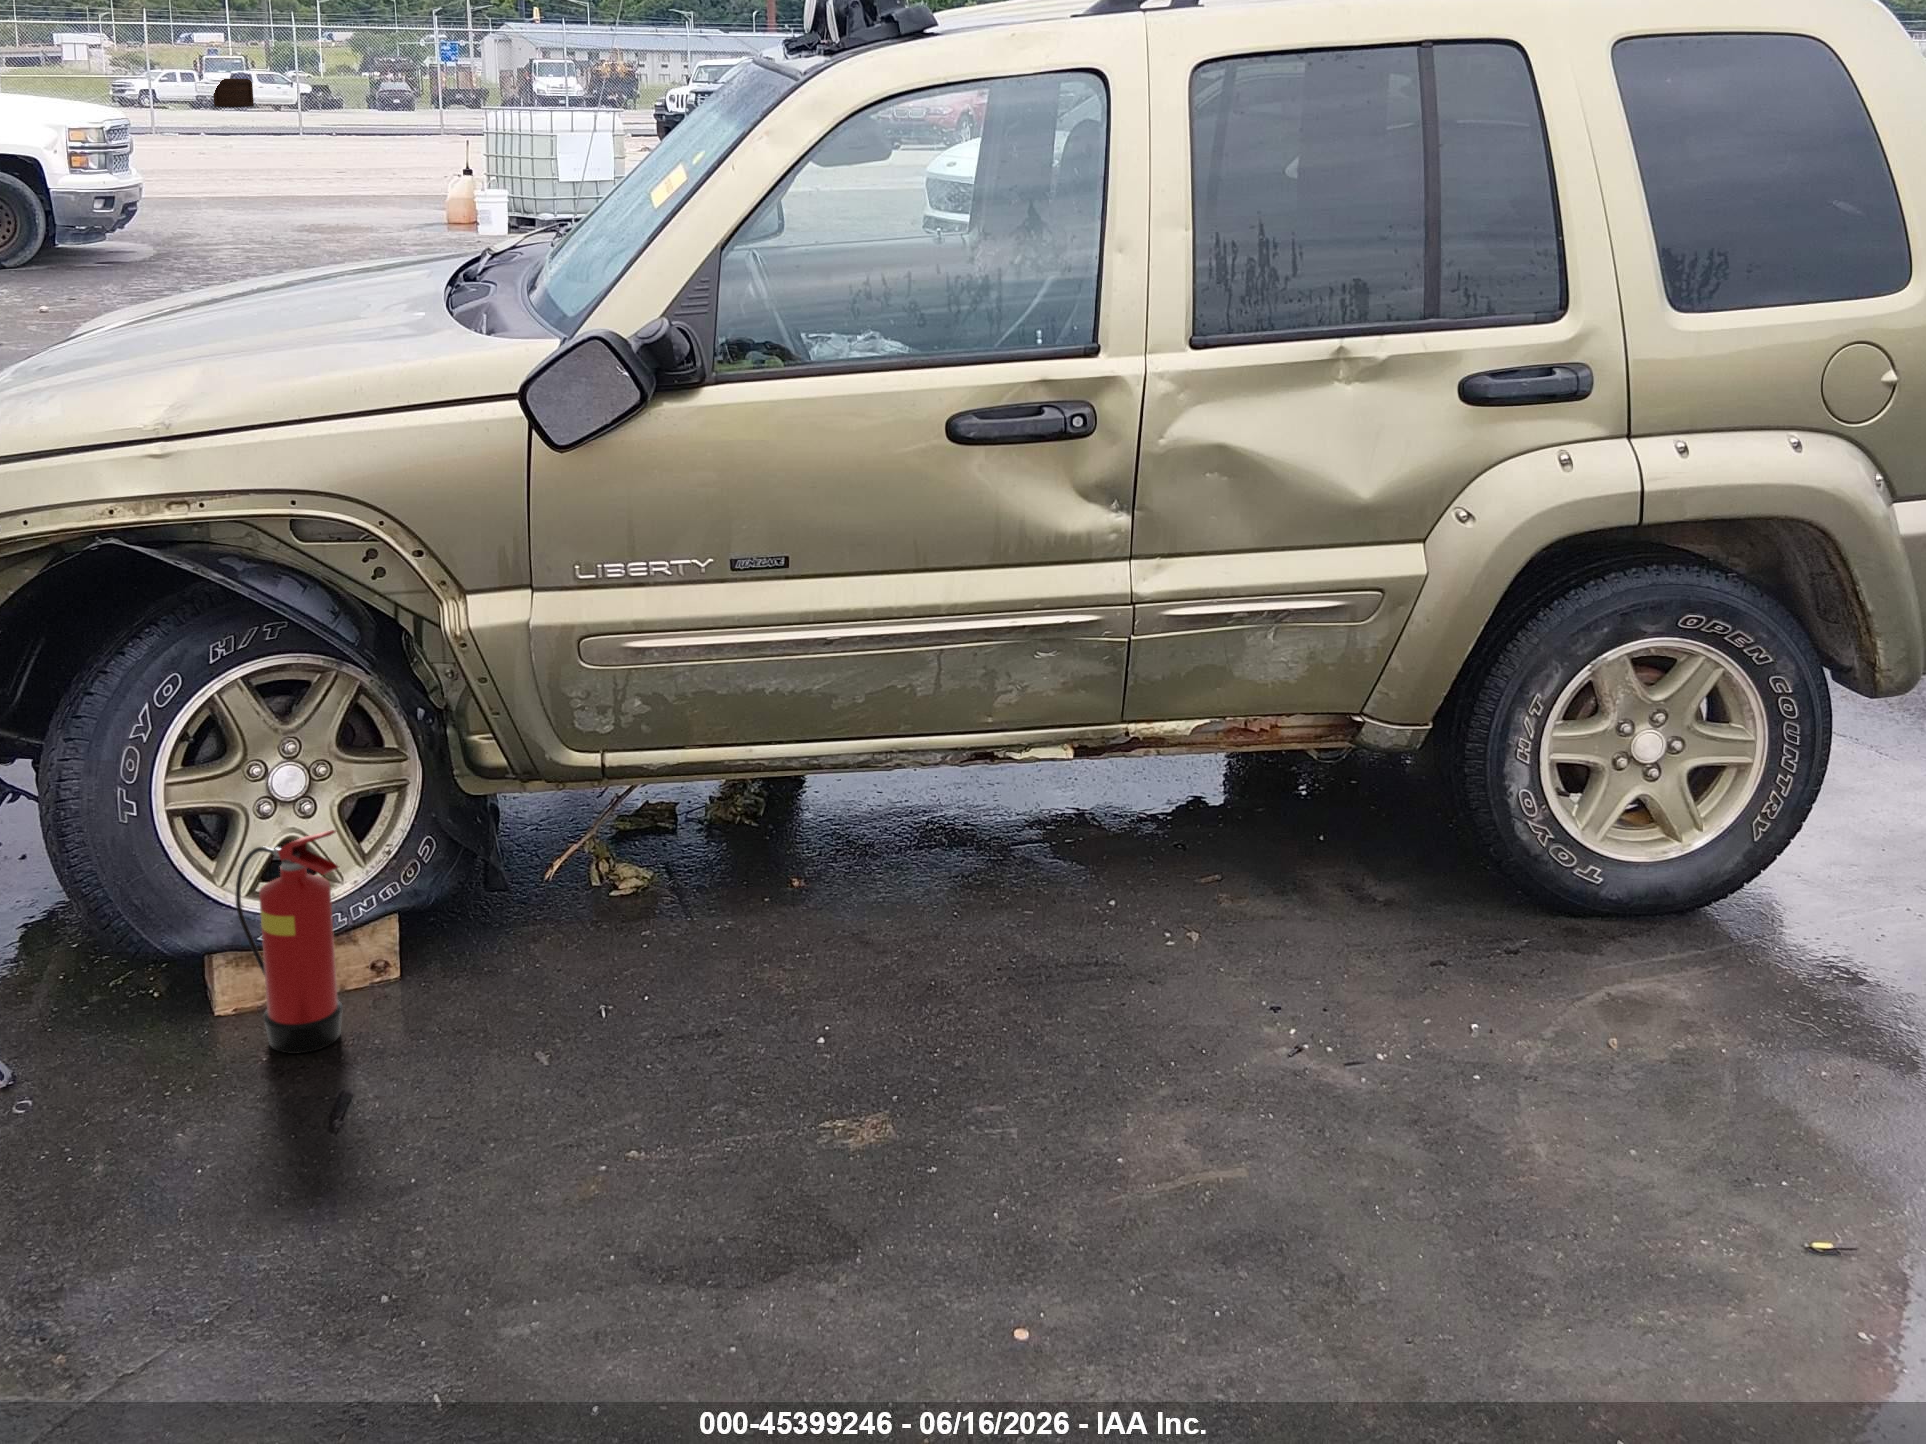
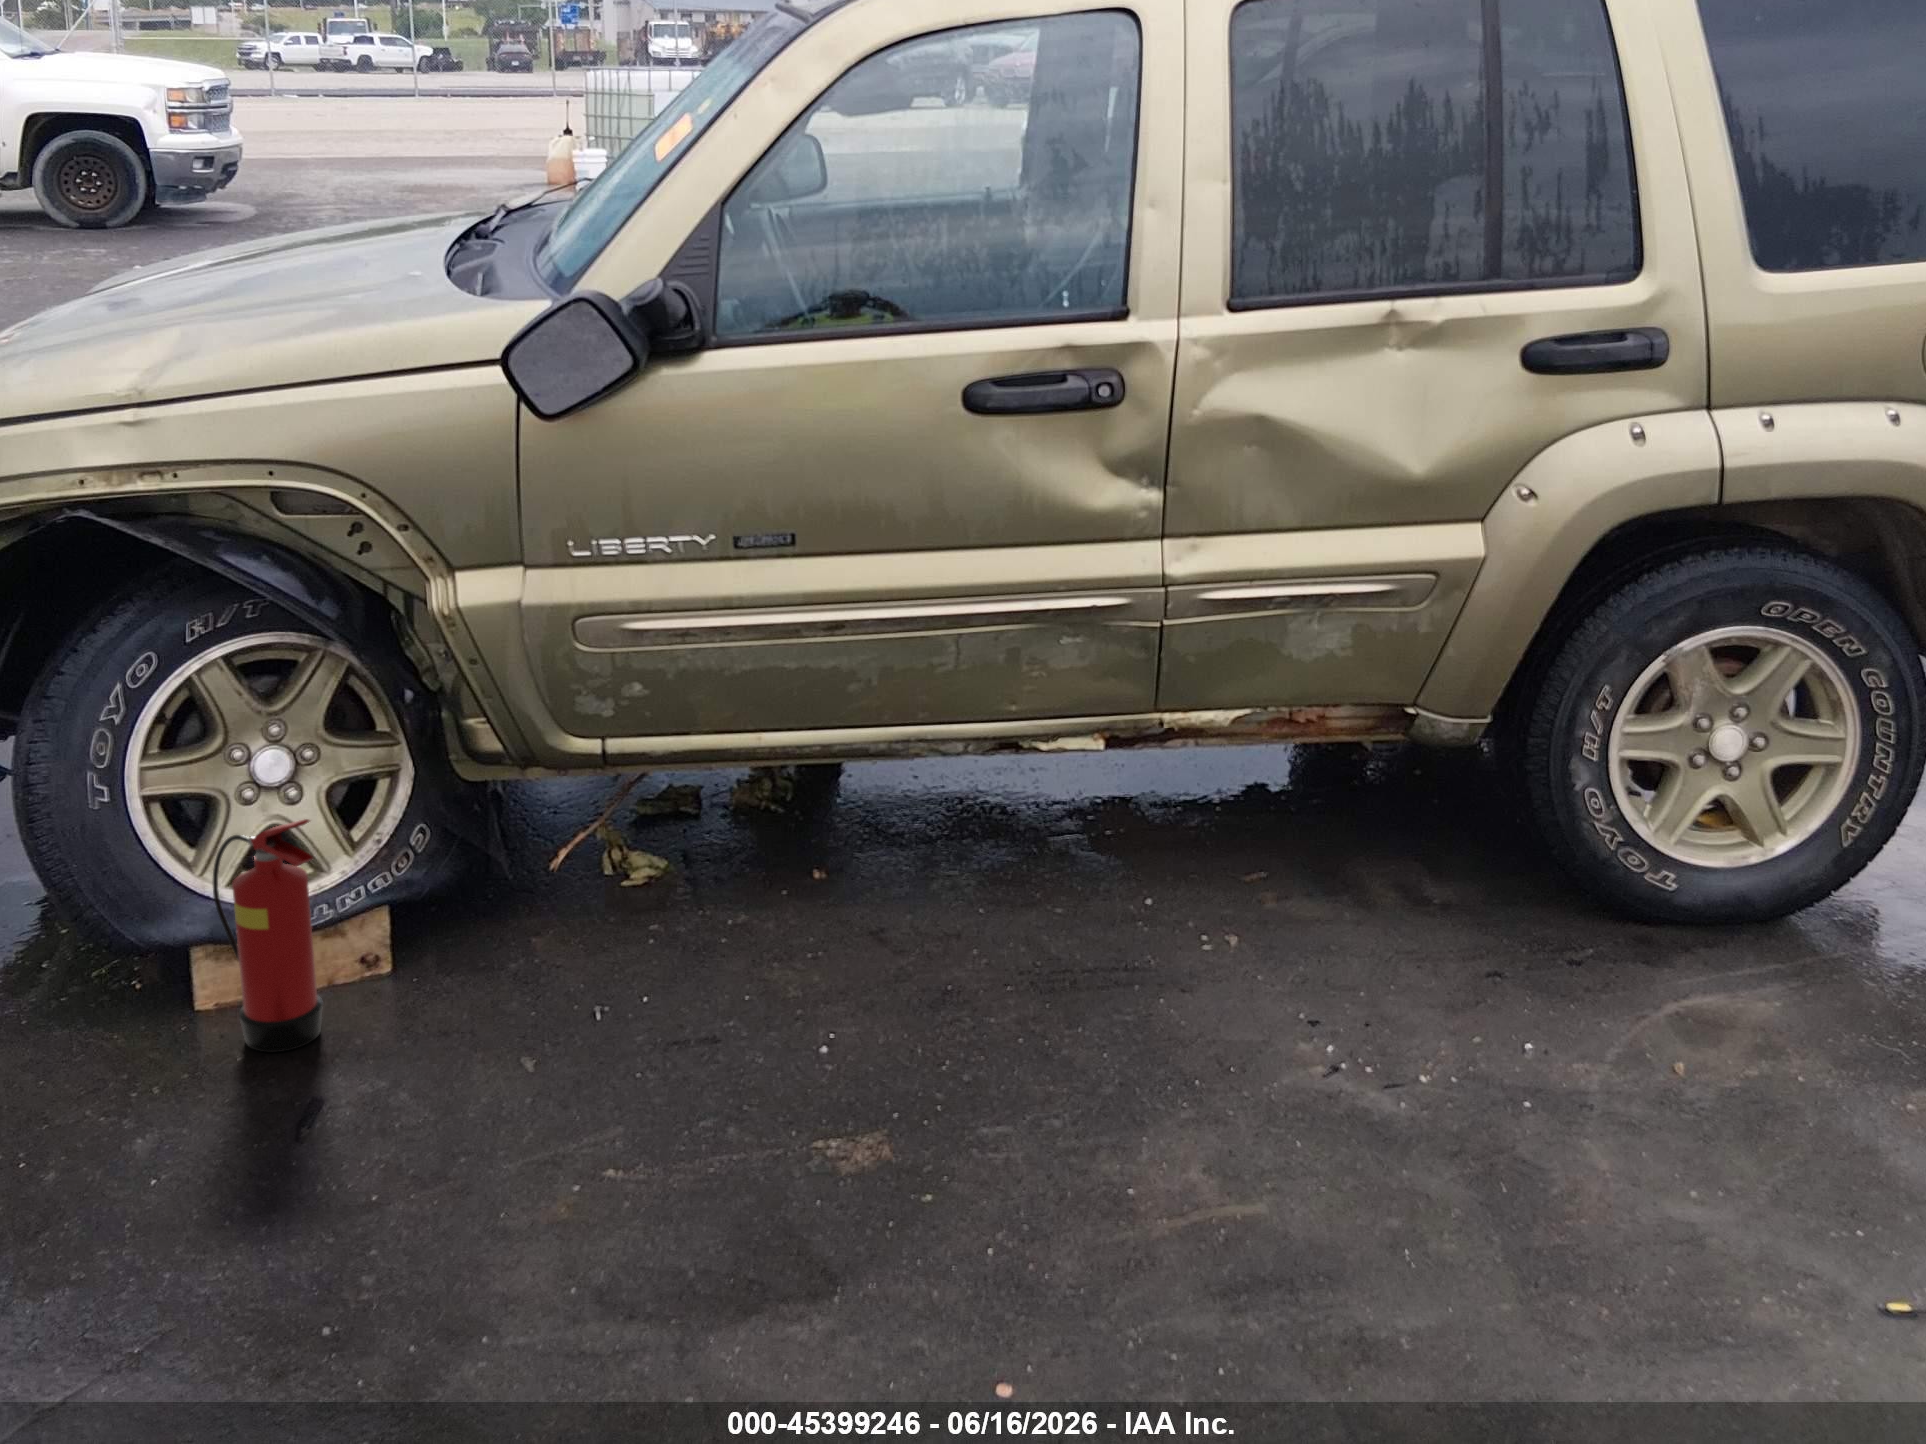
wooden crate: present [213,78,254,107] -> none [335,41,376,69]

